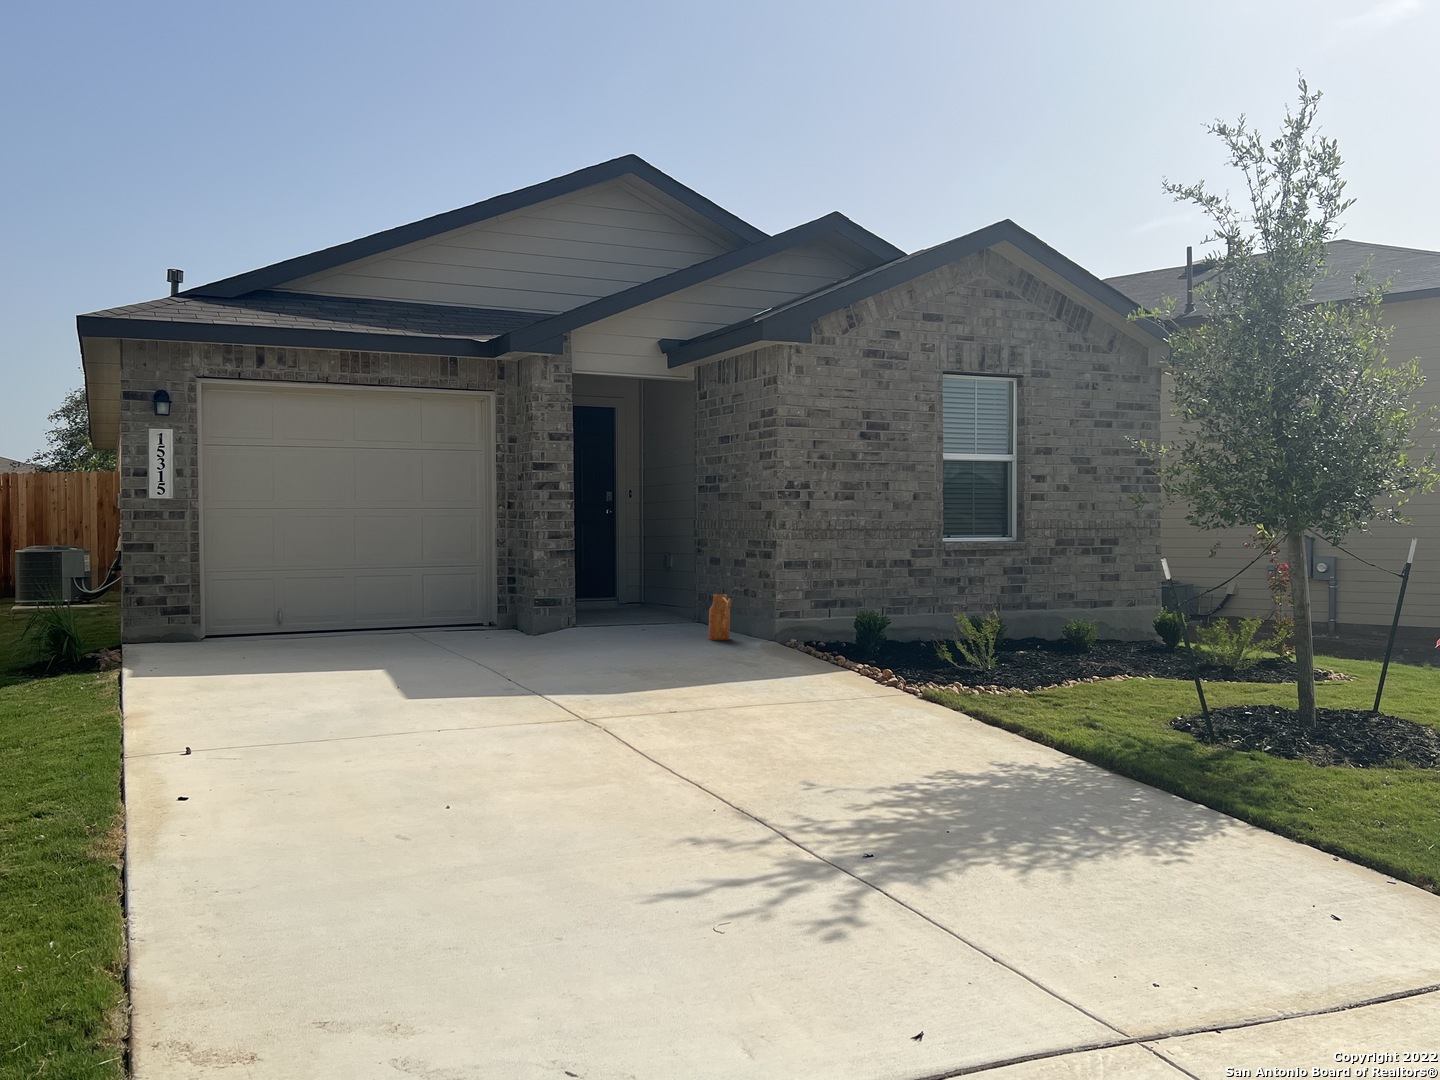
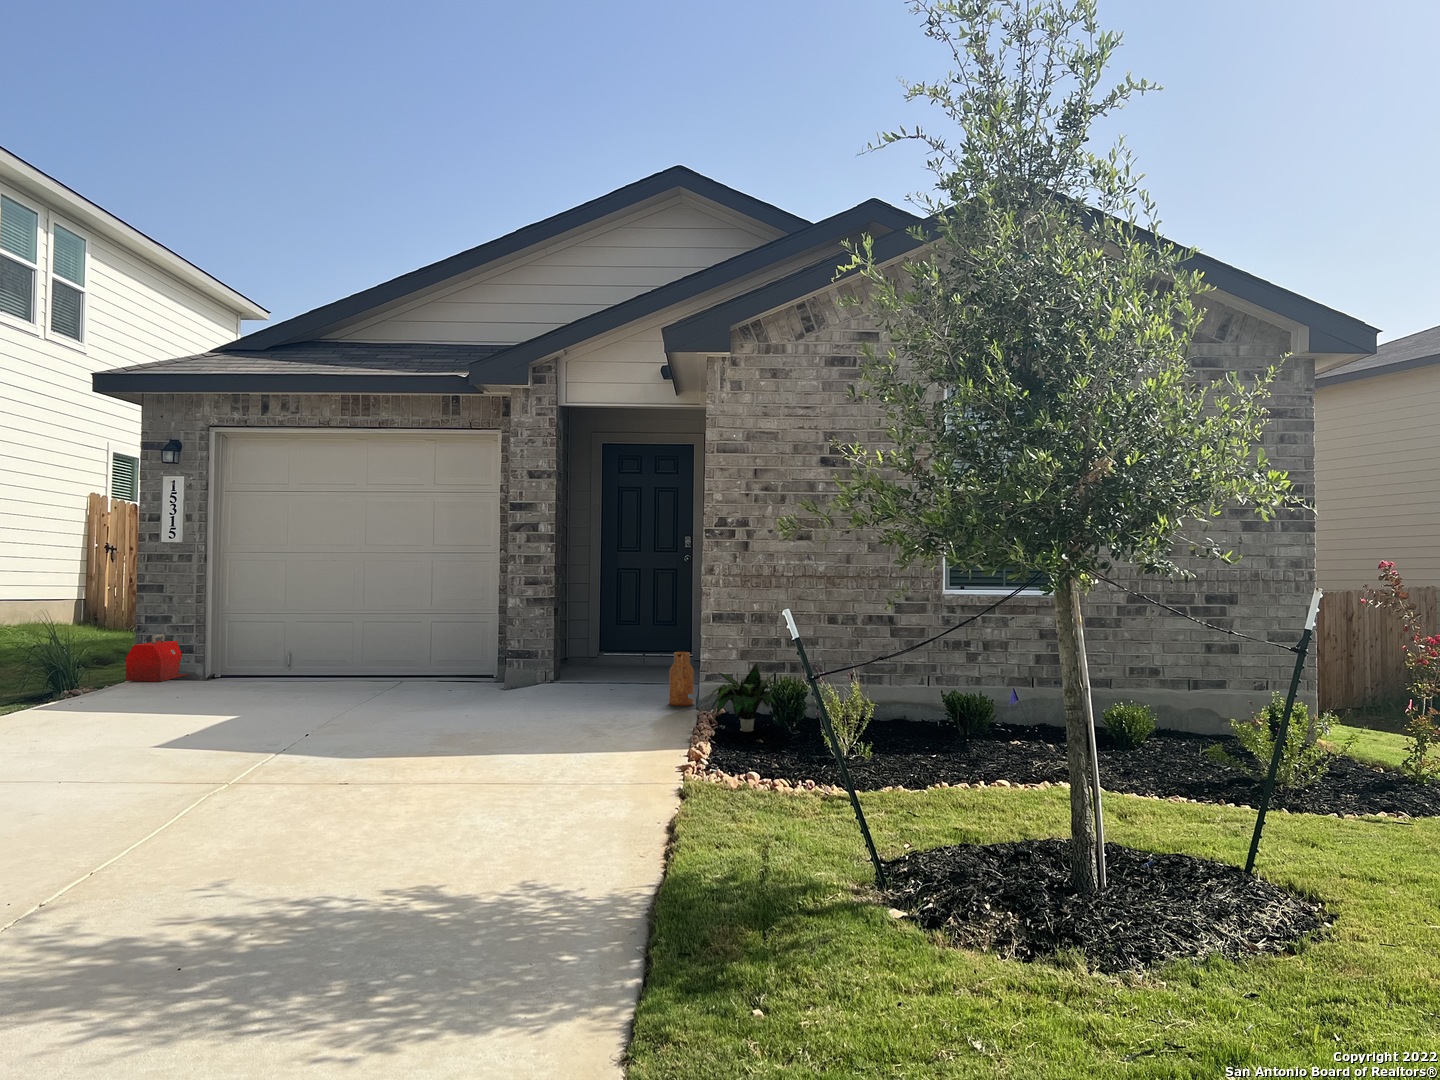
toolbox: none [143,596,187,646] -> present [126,634,188,682]
potted plant: none [795,601,864,656] -> present [711,664,777,732]

